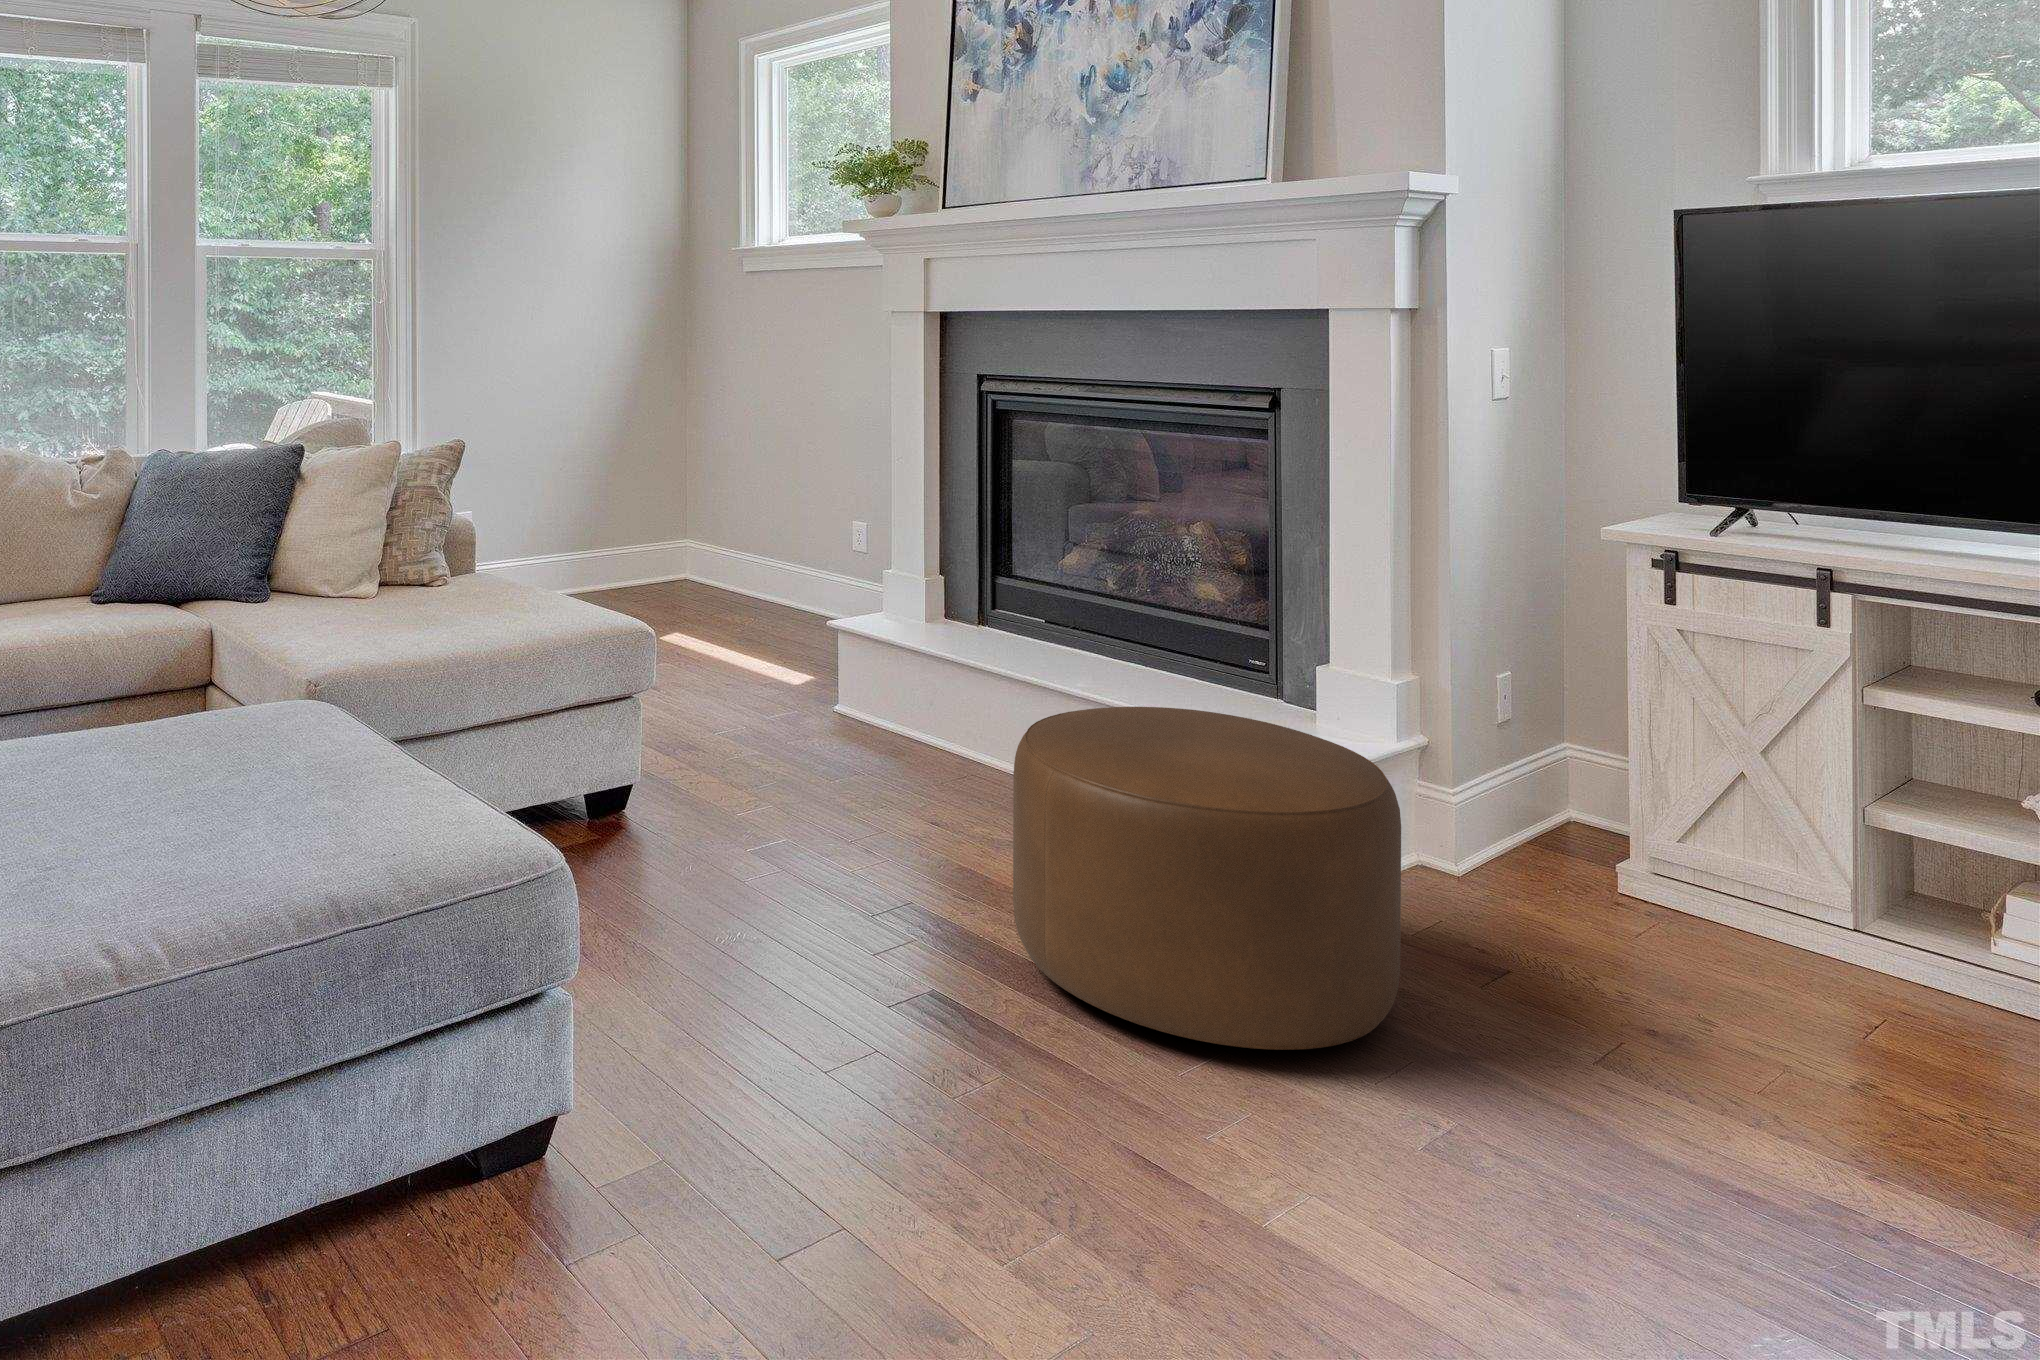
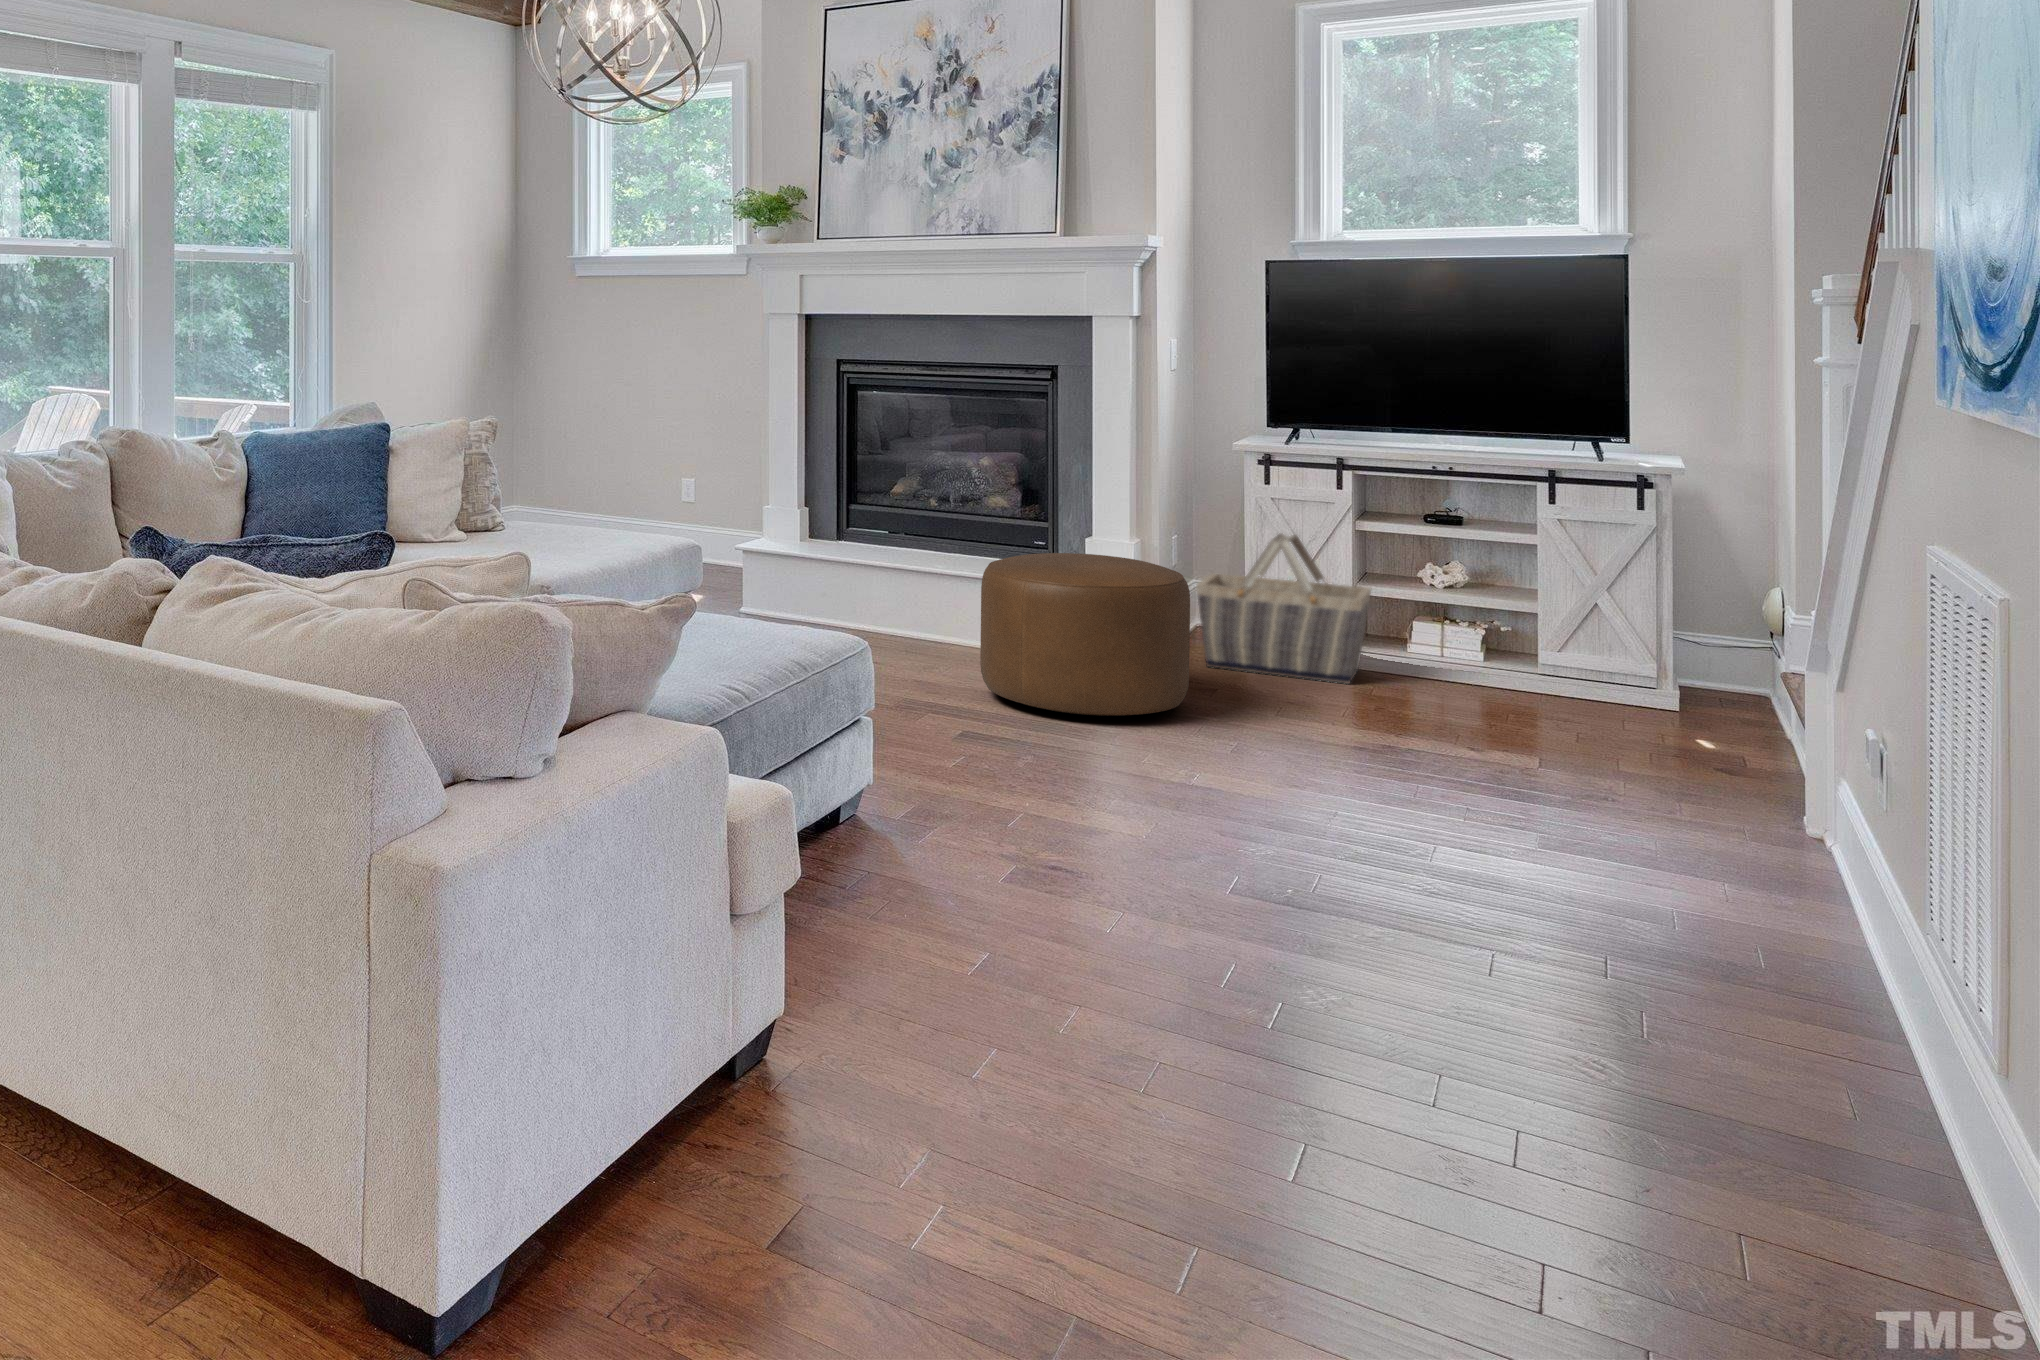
basket: none [1495,698,1893,1019] -> present [1196,533,1371,684]

